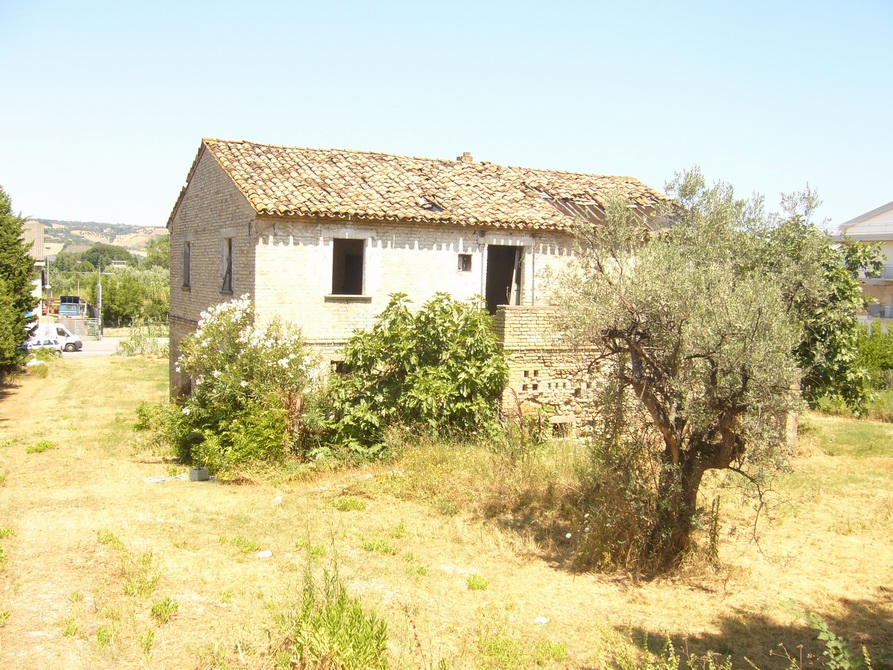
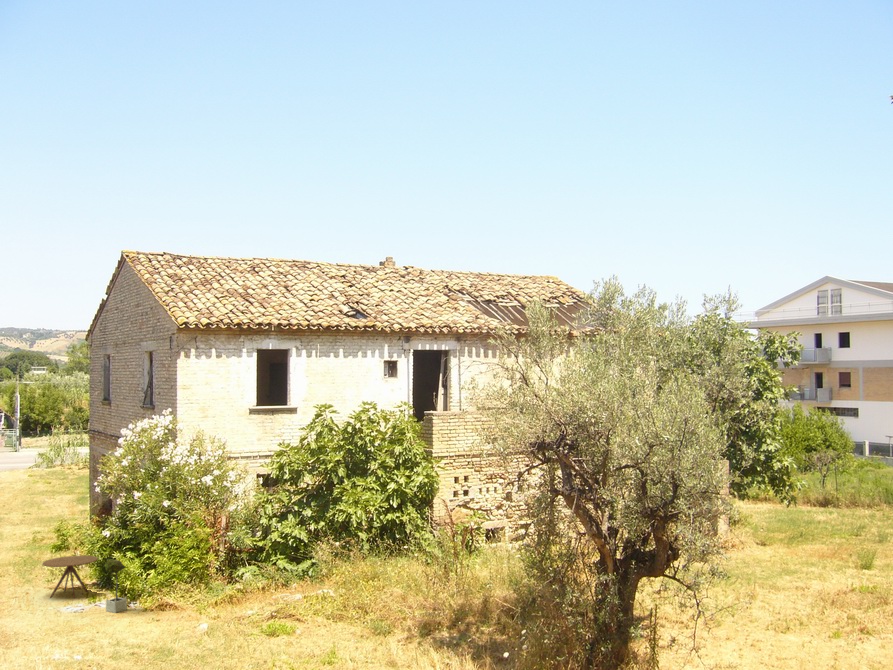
round table: none [132,427,182,466] -> present [42,556,97,598]

